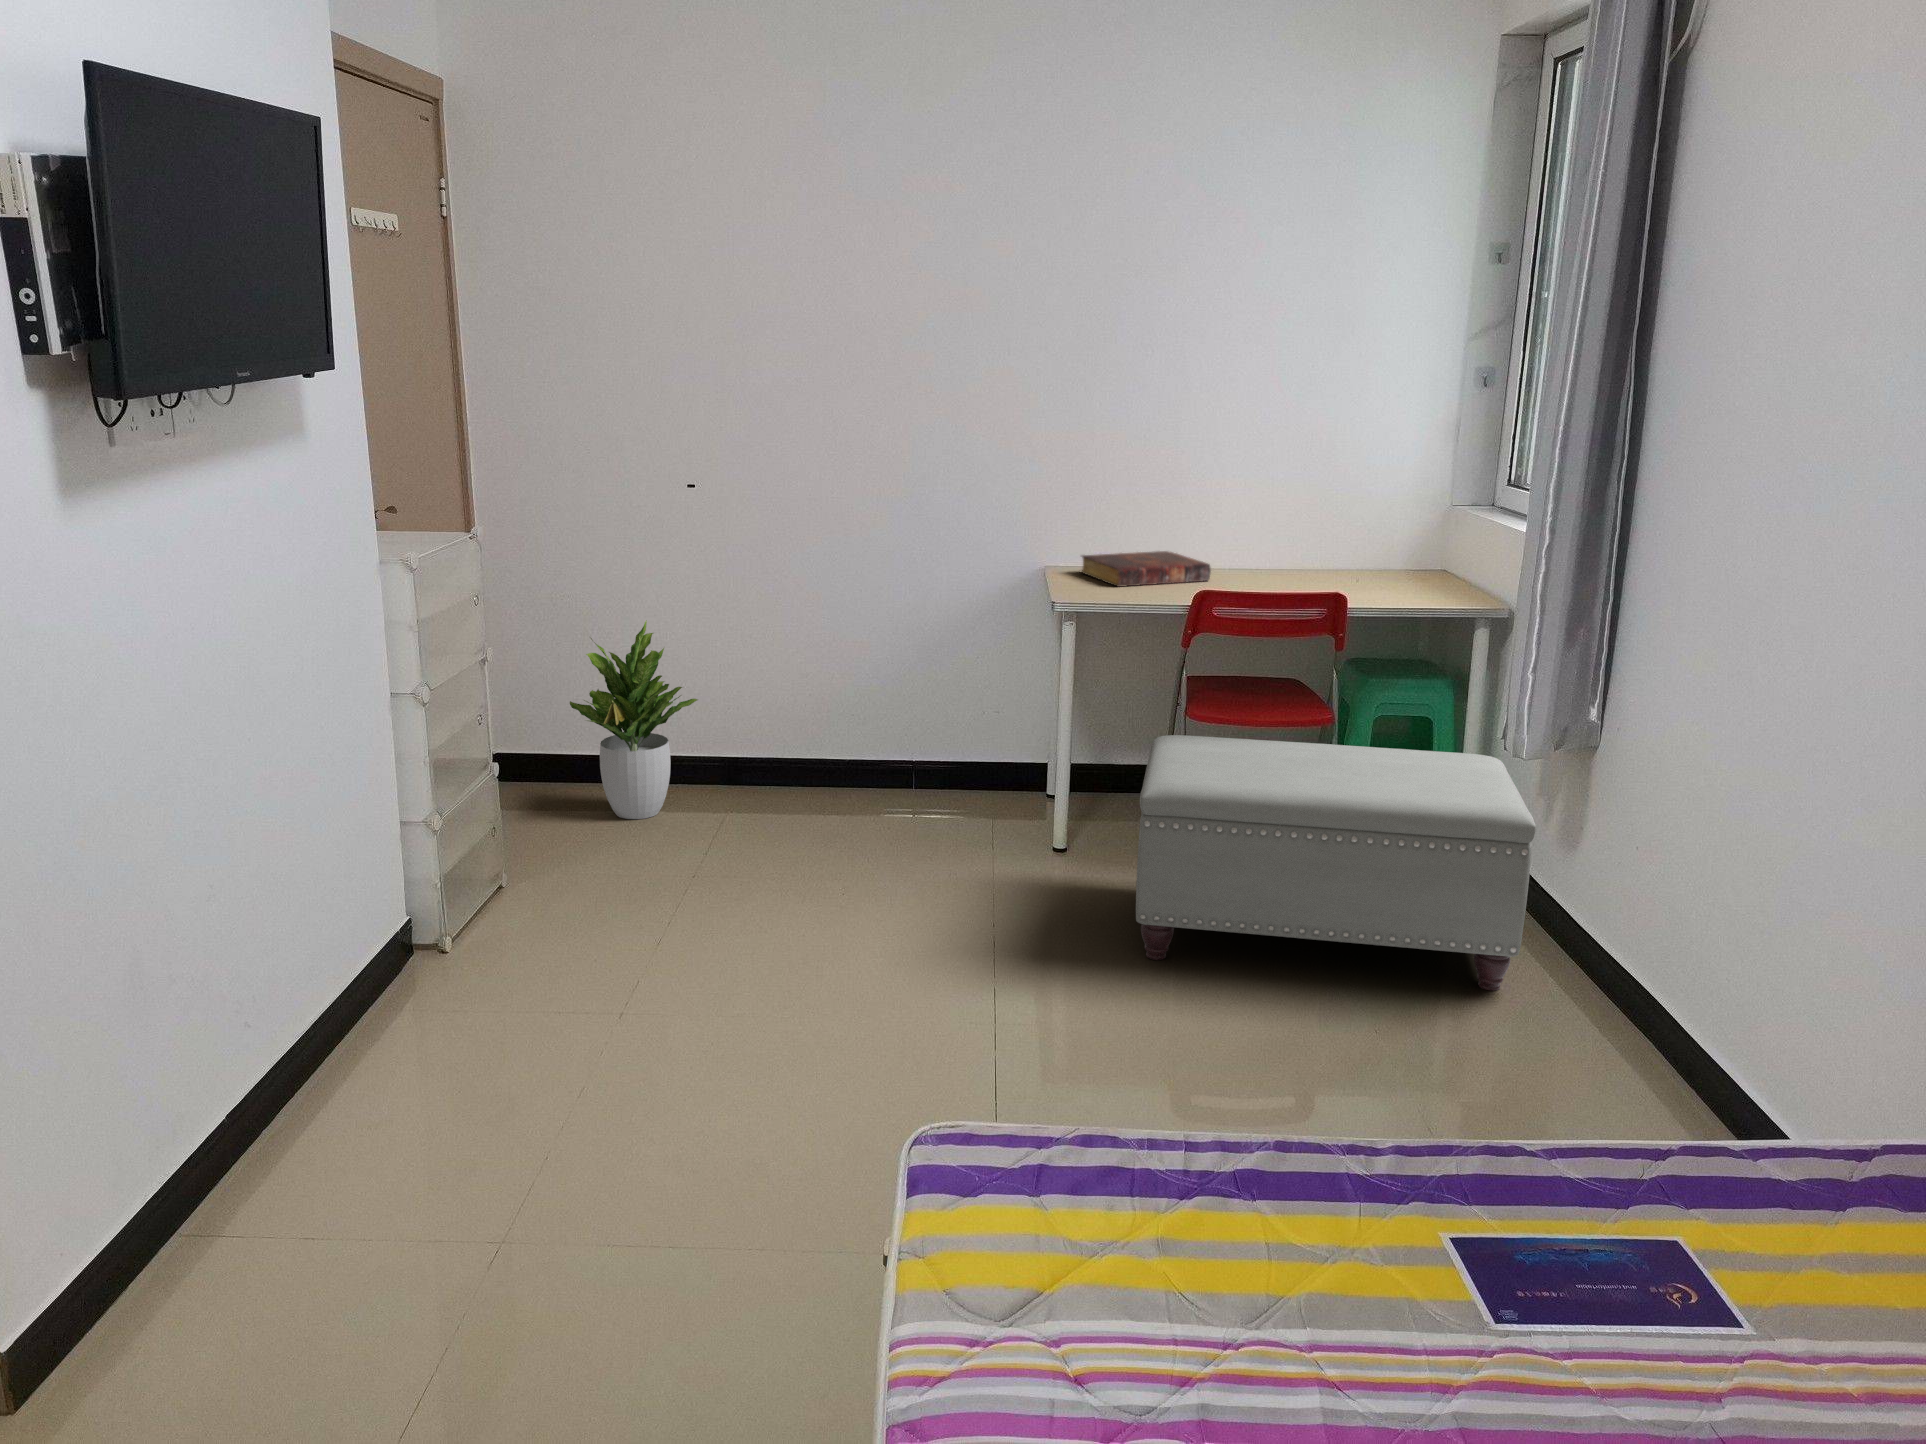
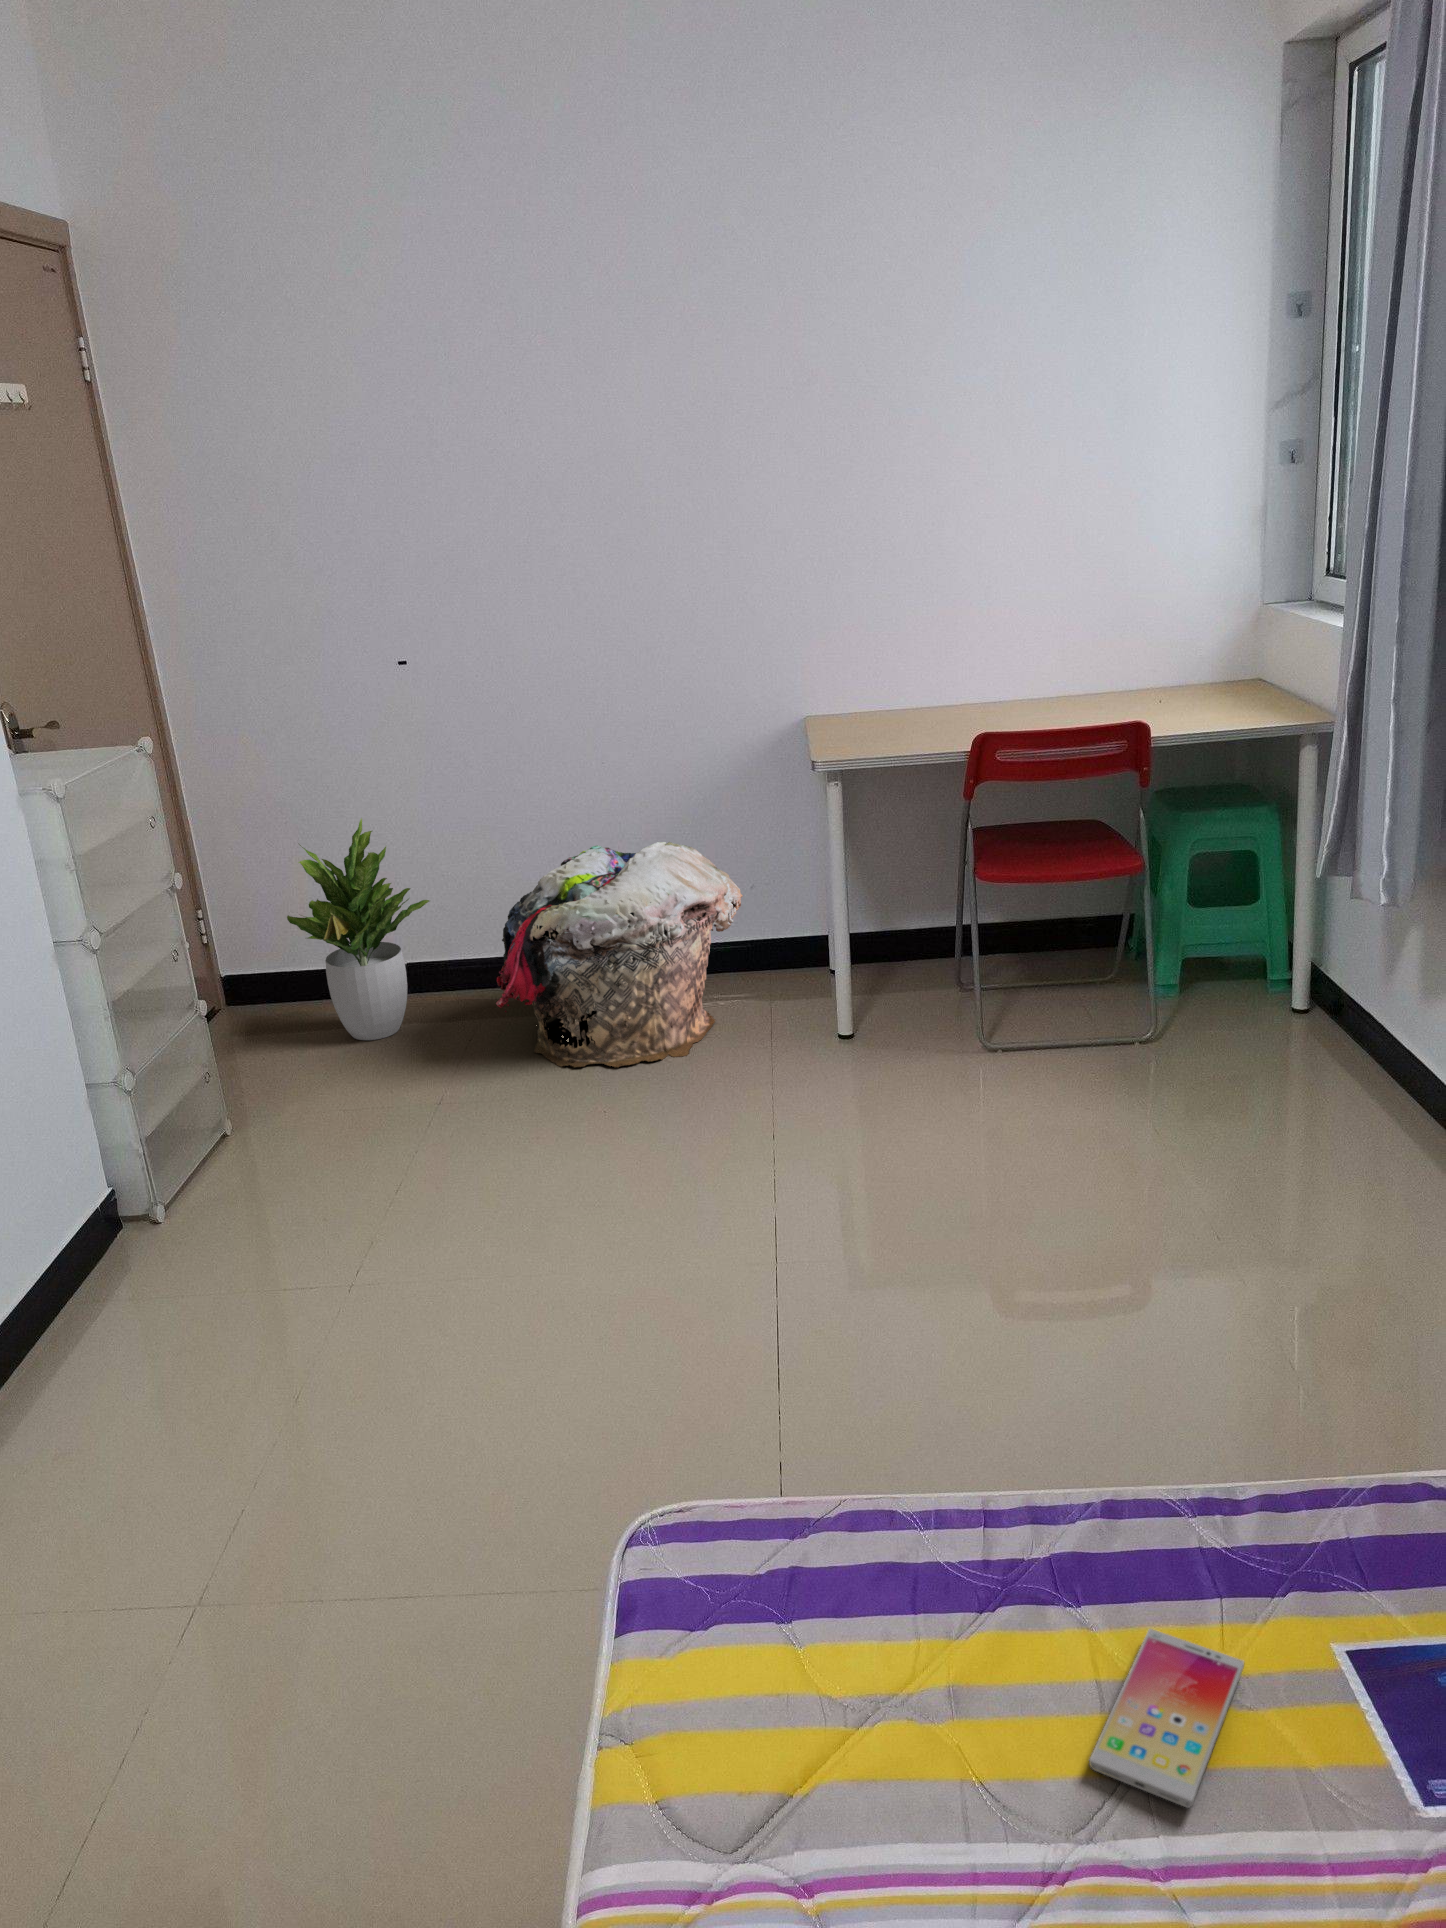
book: present [1081,551,1211,587] -> none [843,685,992,734]
laundry basket: none [753,662,978,858] -> present [496,842,743,1068]
ottoman: present [1136,735,1536,991] -> none [925,898,1393,1176]
smartphone: none [1259,1213,1375,1316] -> present [1089,1629,1244,1808]

